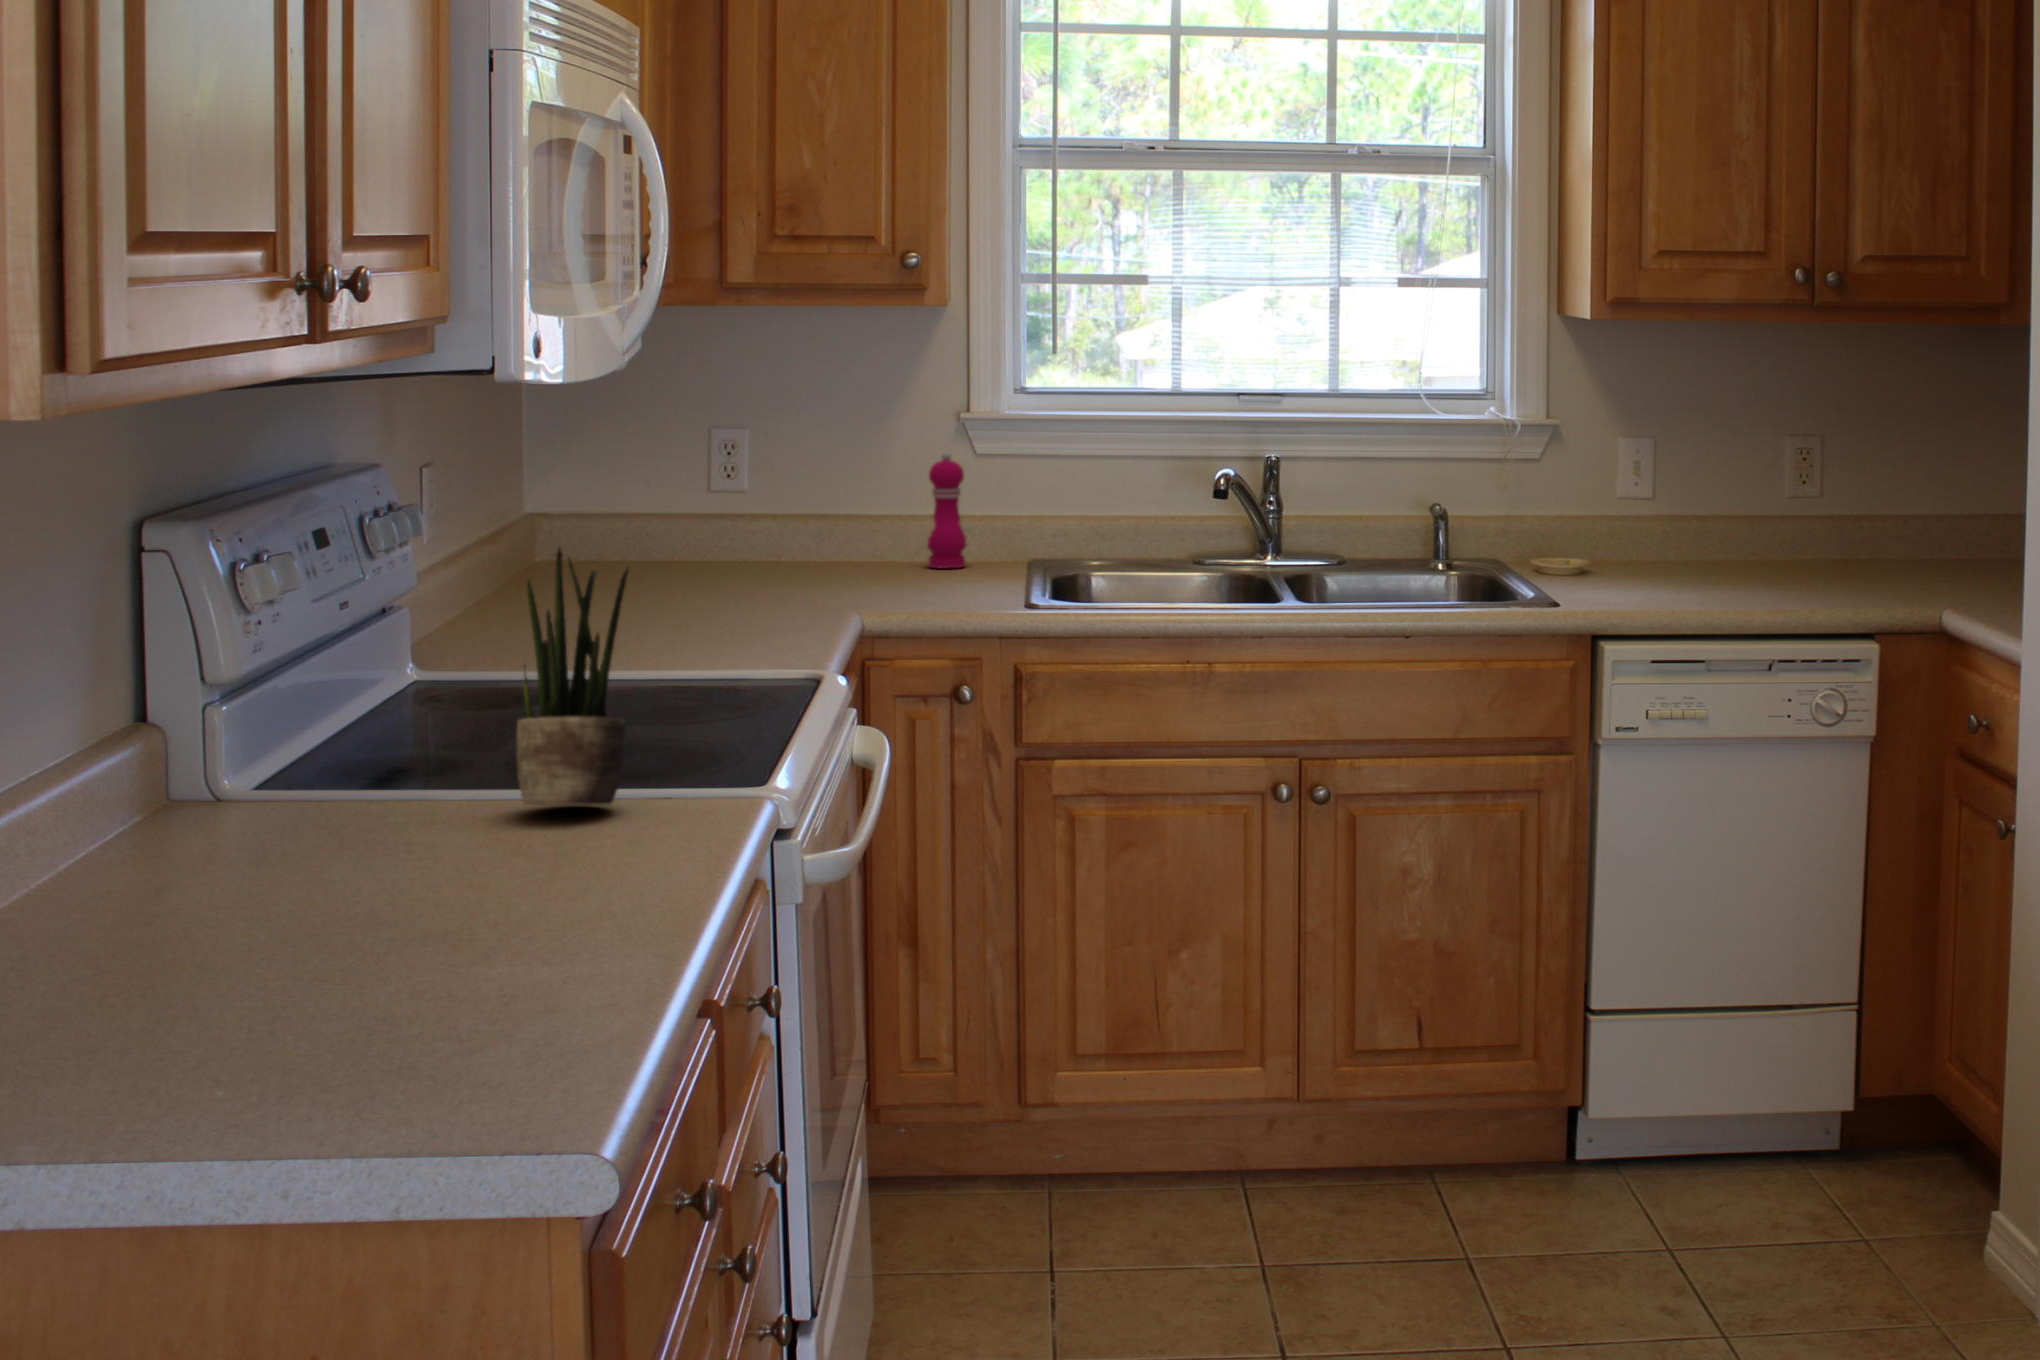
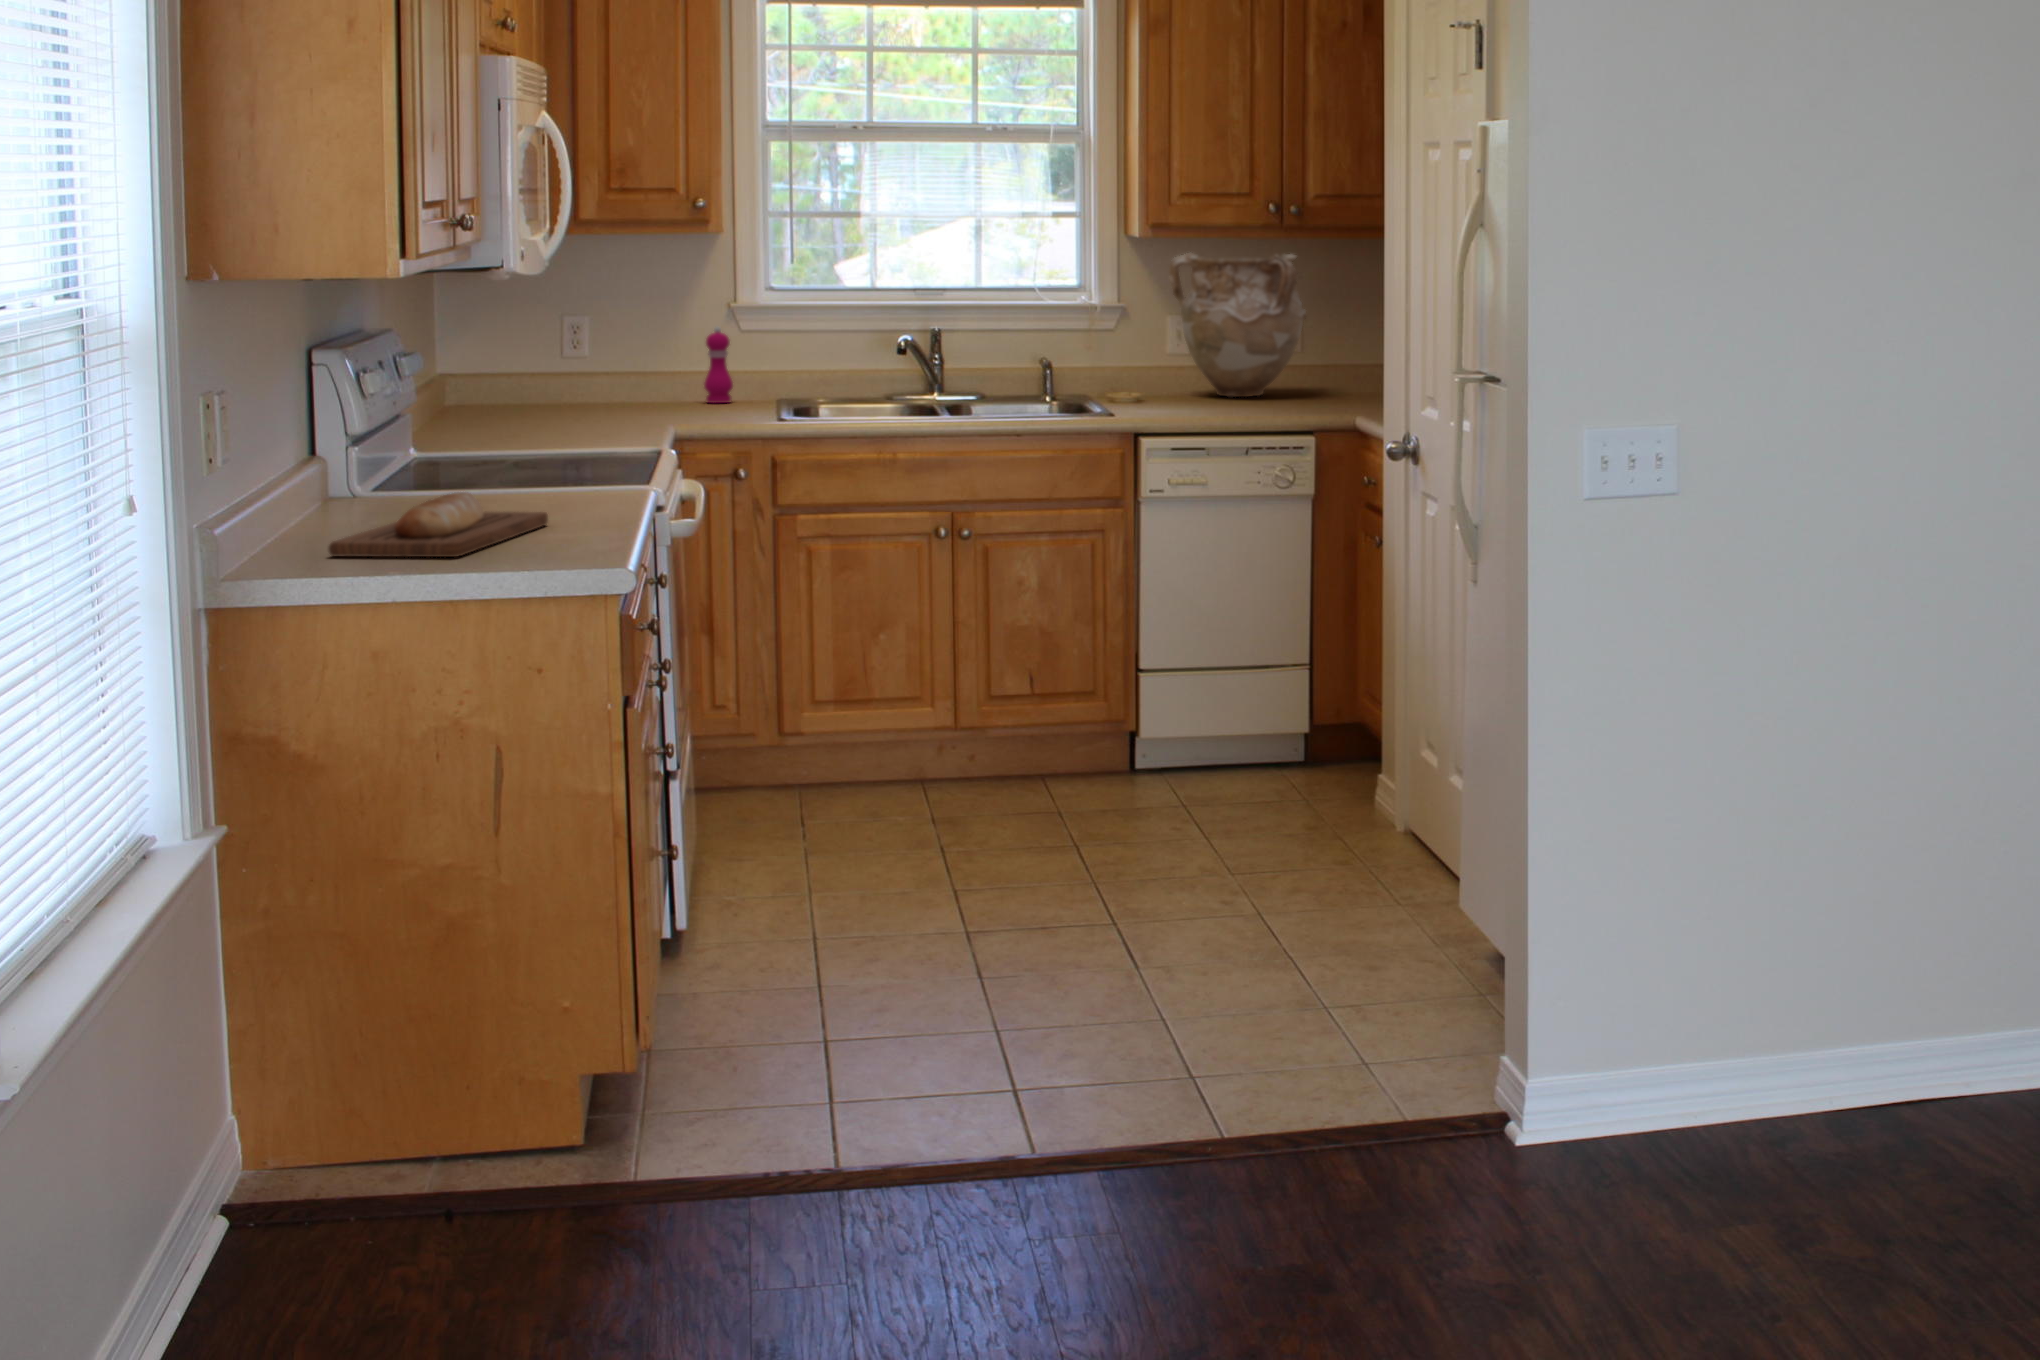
vase: none [1625,337,1842,569] -> present [1169,253,1306,397]
potted plant: present [516,548,628,805] -> none [501,367,562,509]
bread loaf: none [135,790,582,947] -> present [328,492,548,557]

